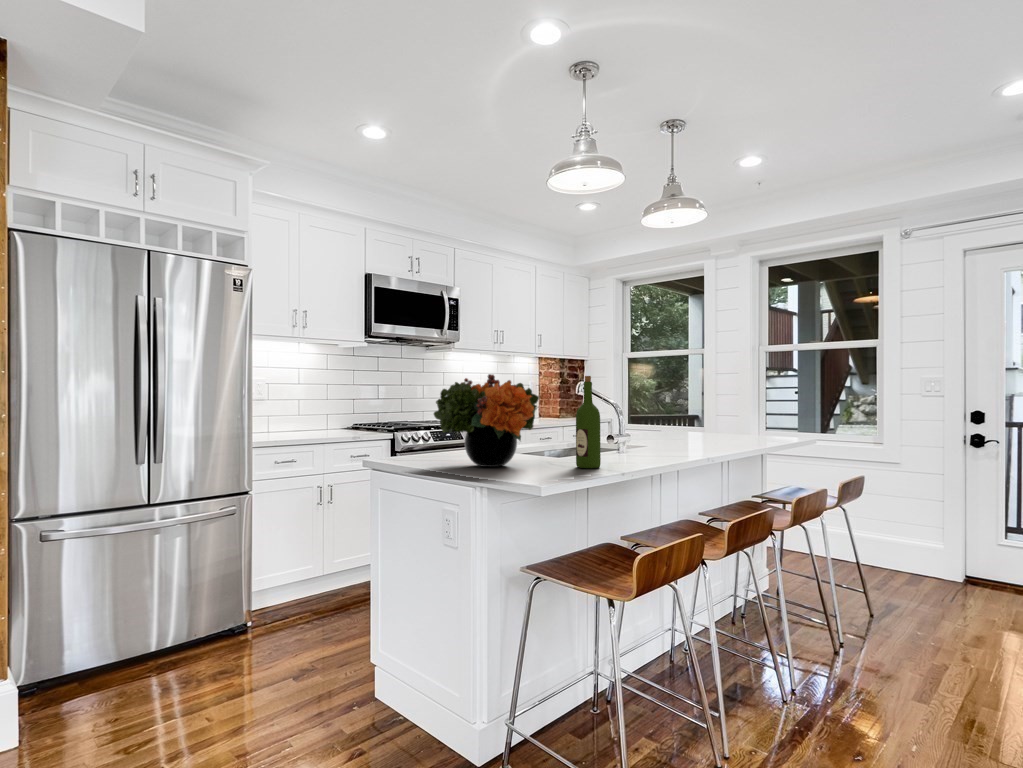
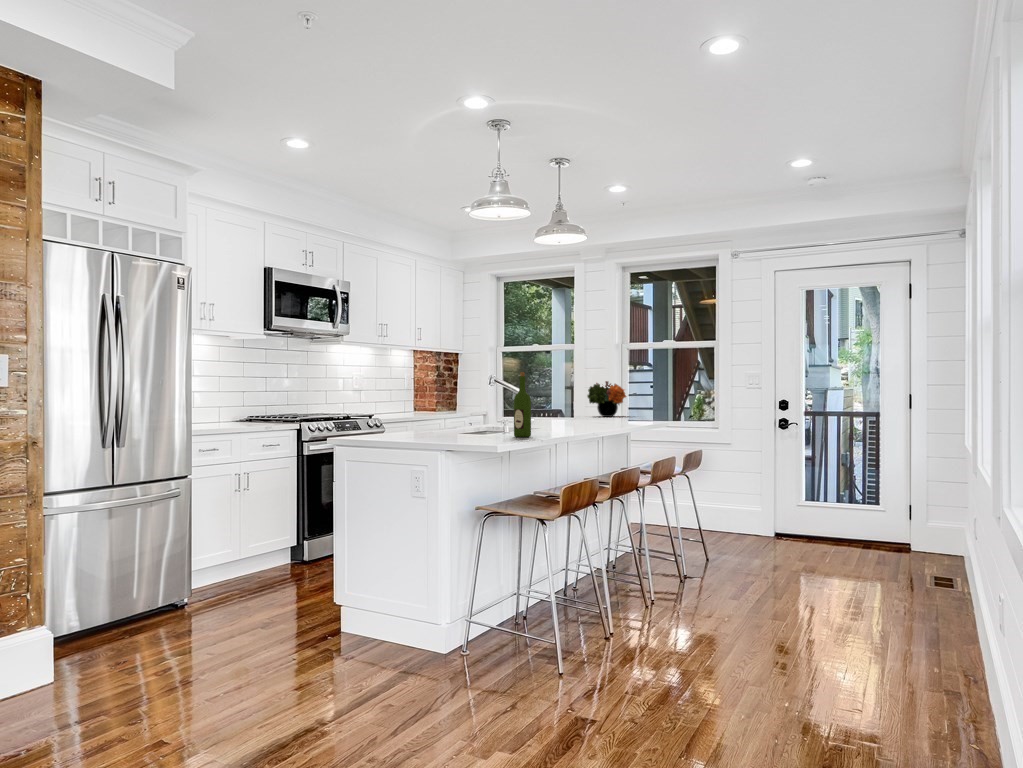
flower arrangement: present [434,374,539,467] -> present [587,381,626,417]

